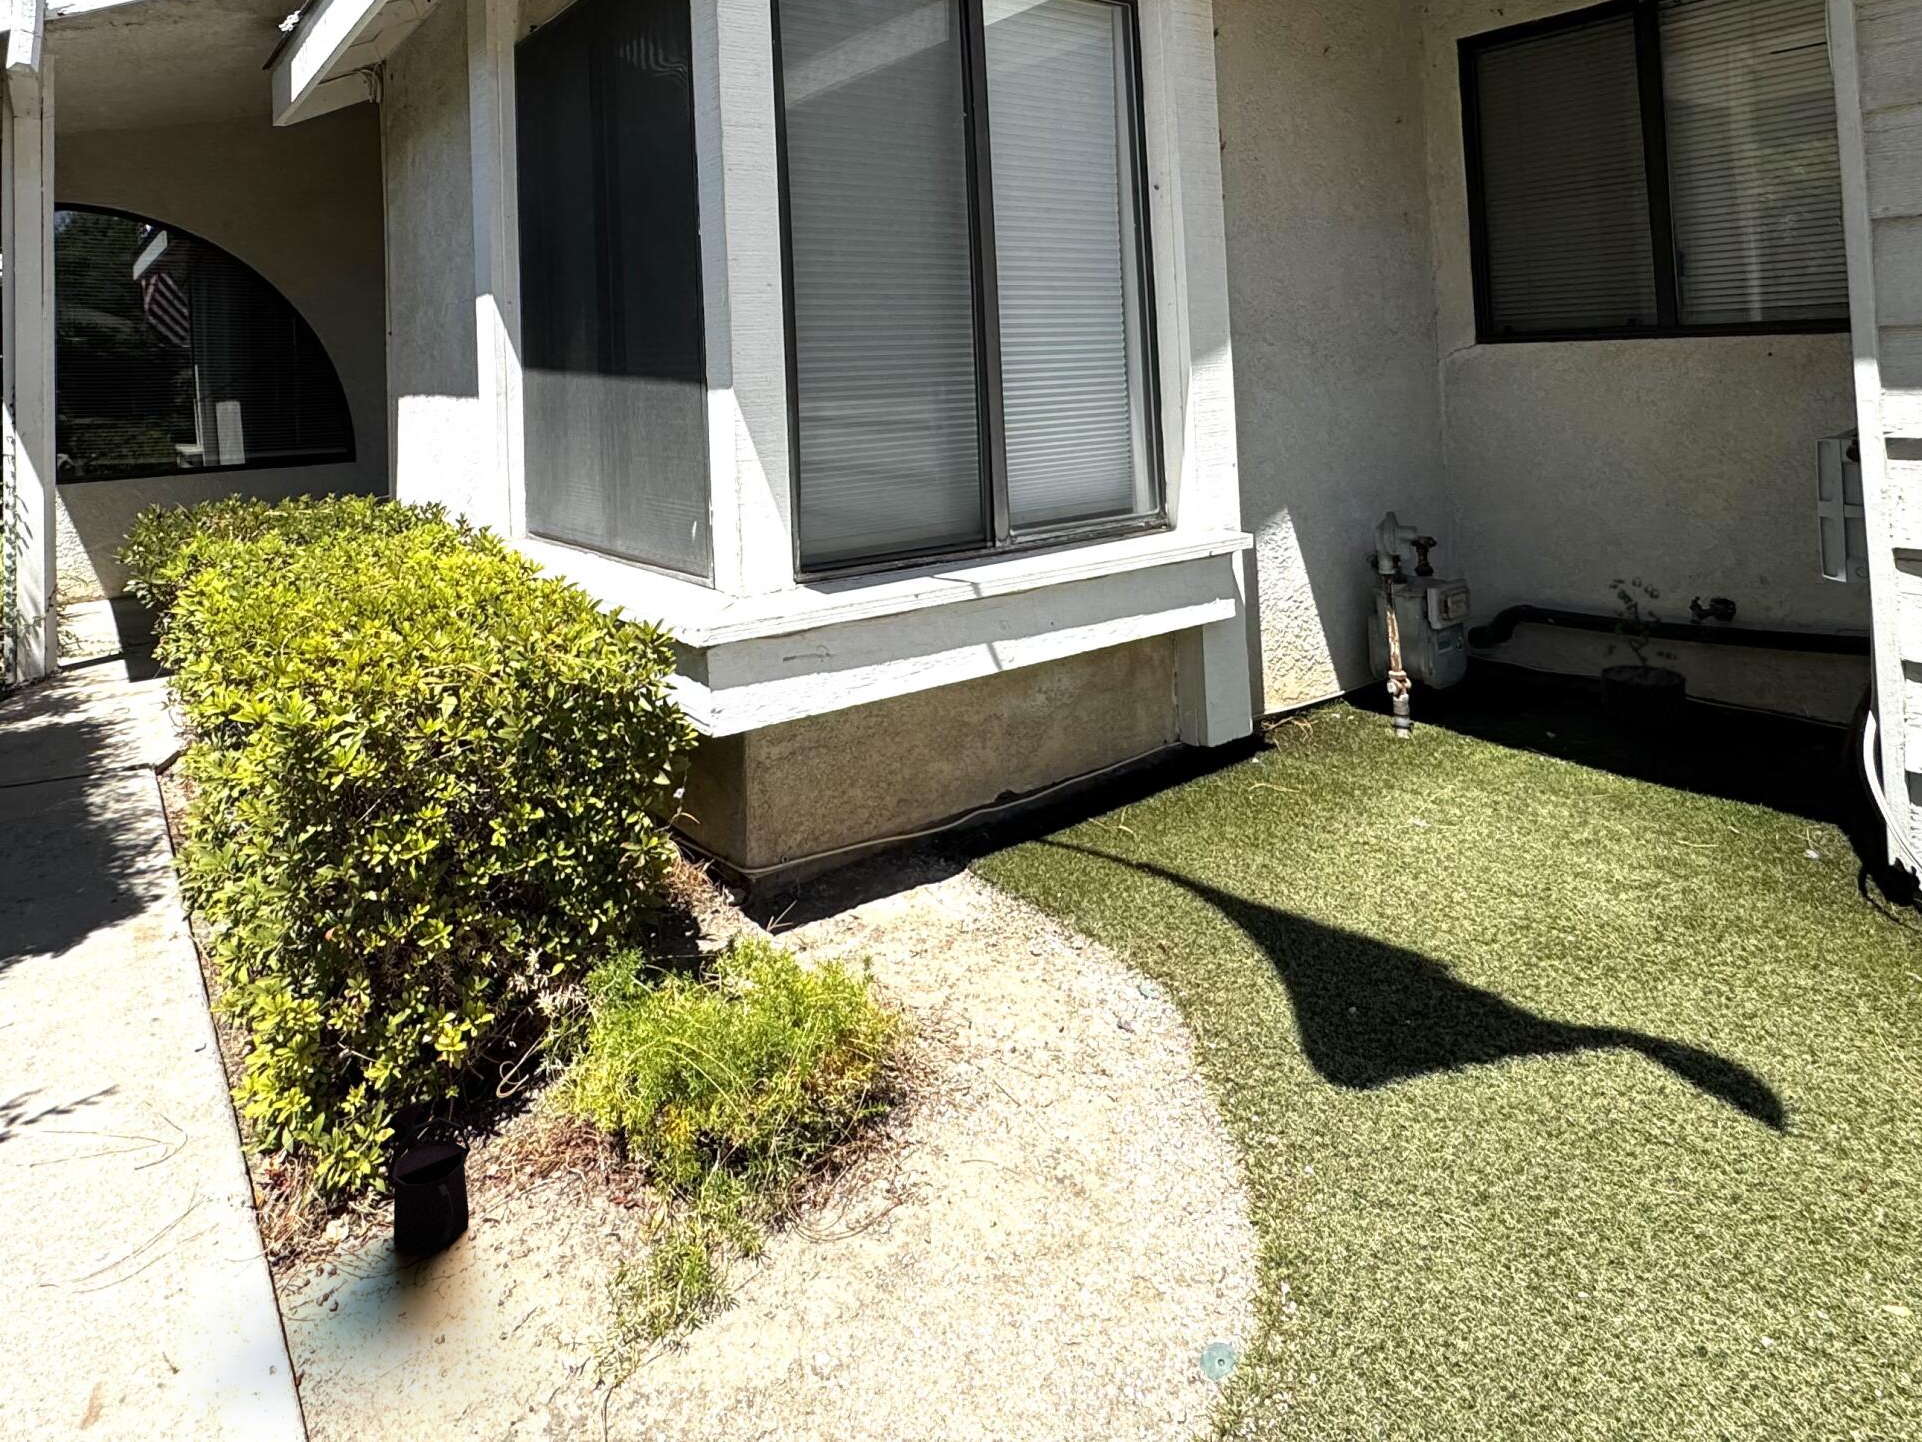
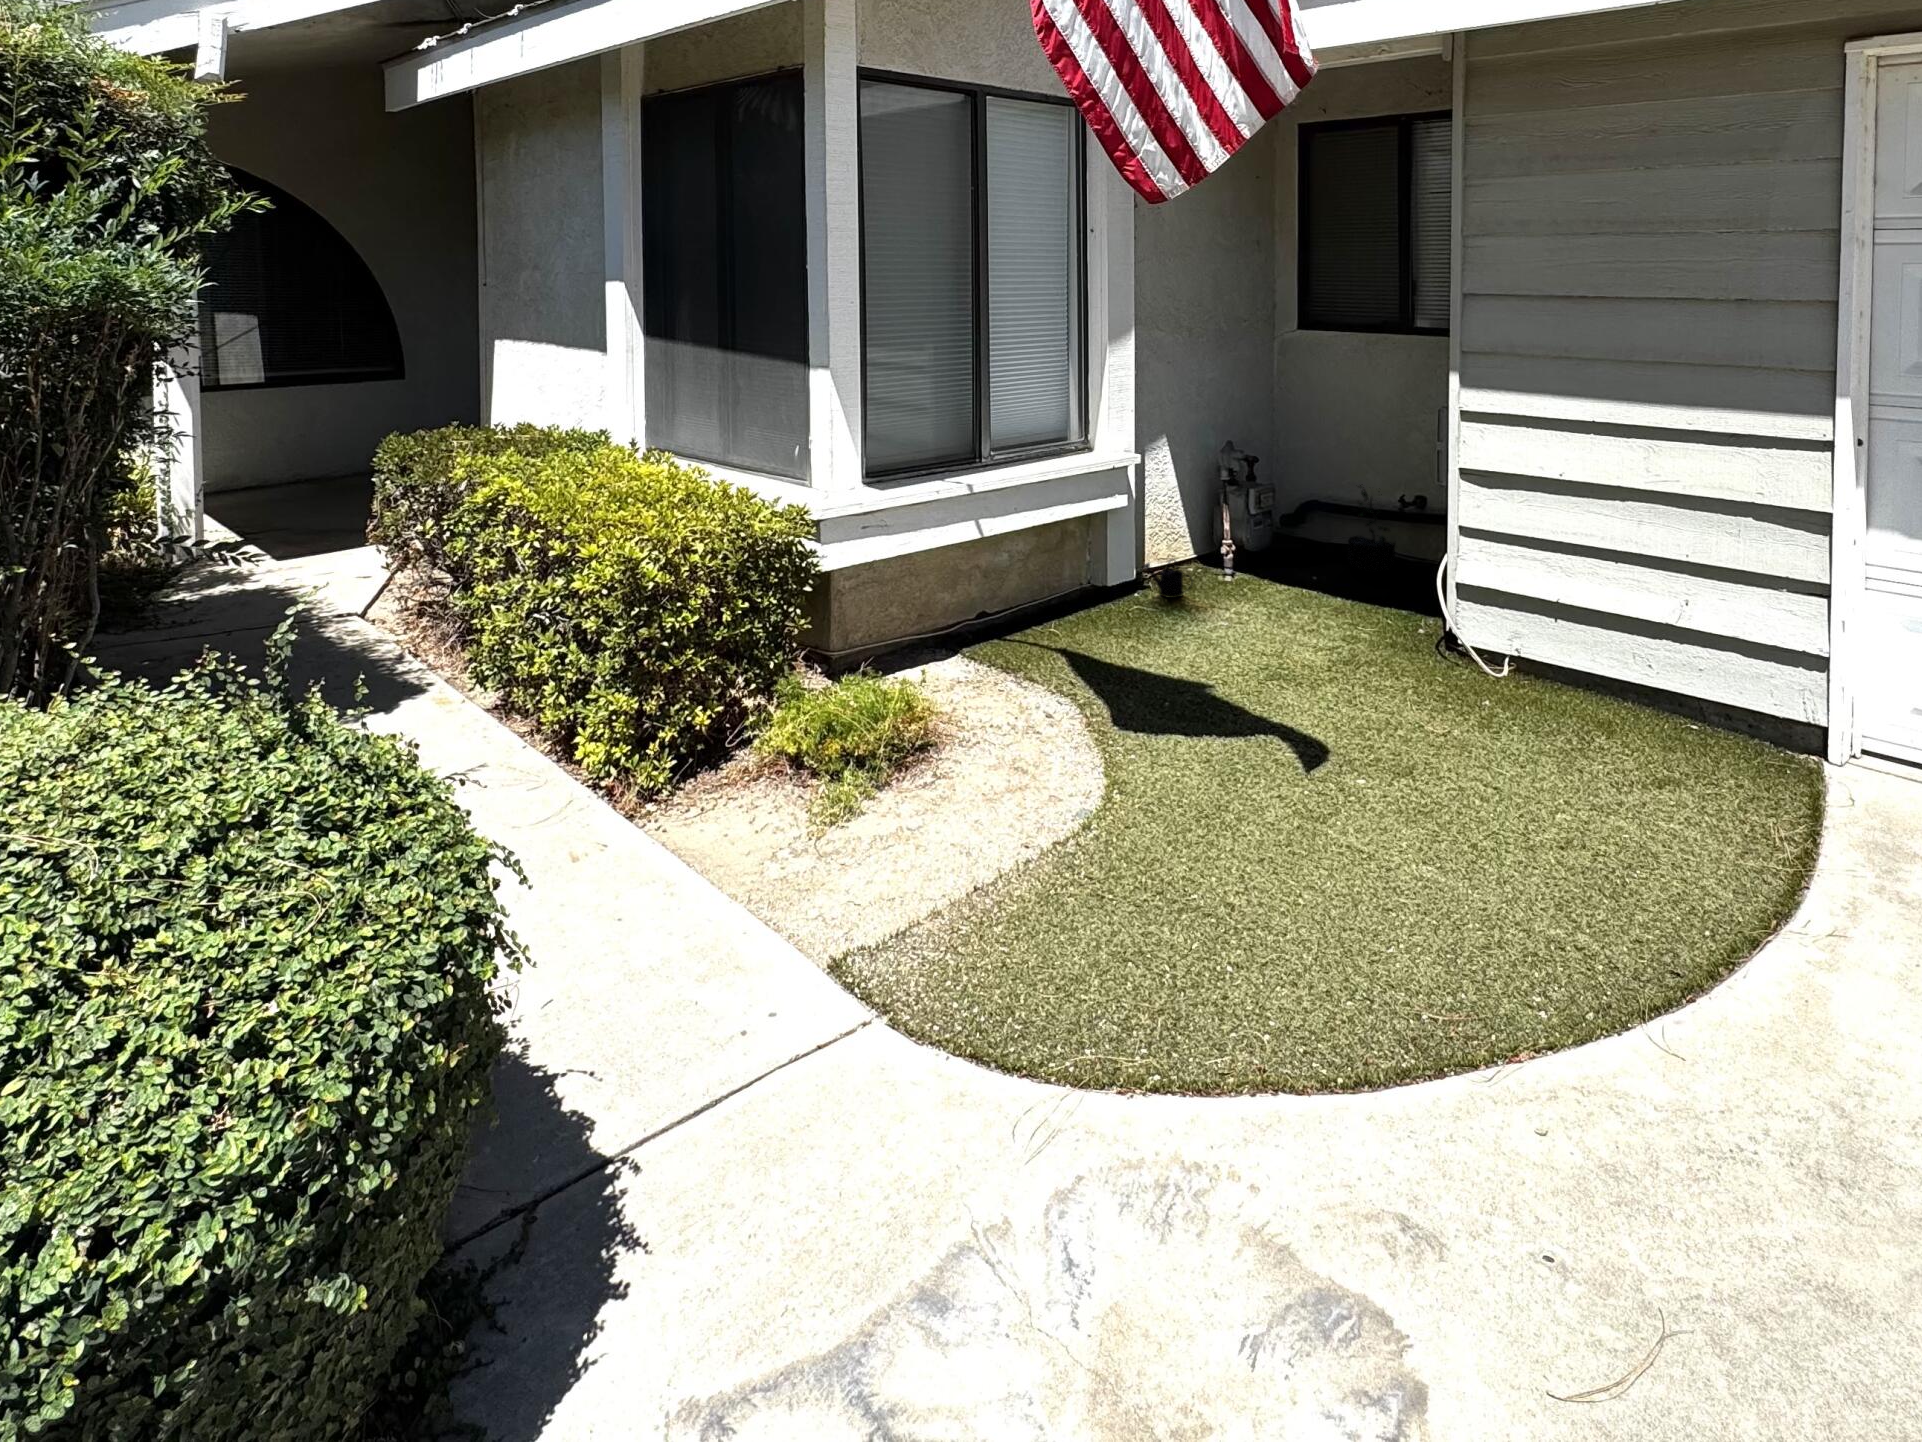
watering can: present [387,1103,471,1254] -> present [1143,559,1193,598]

